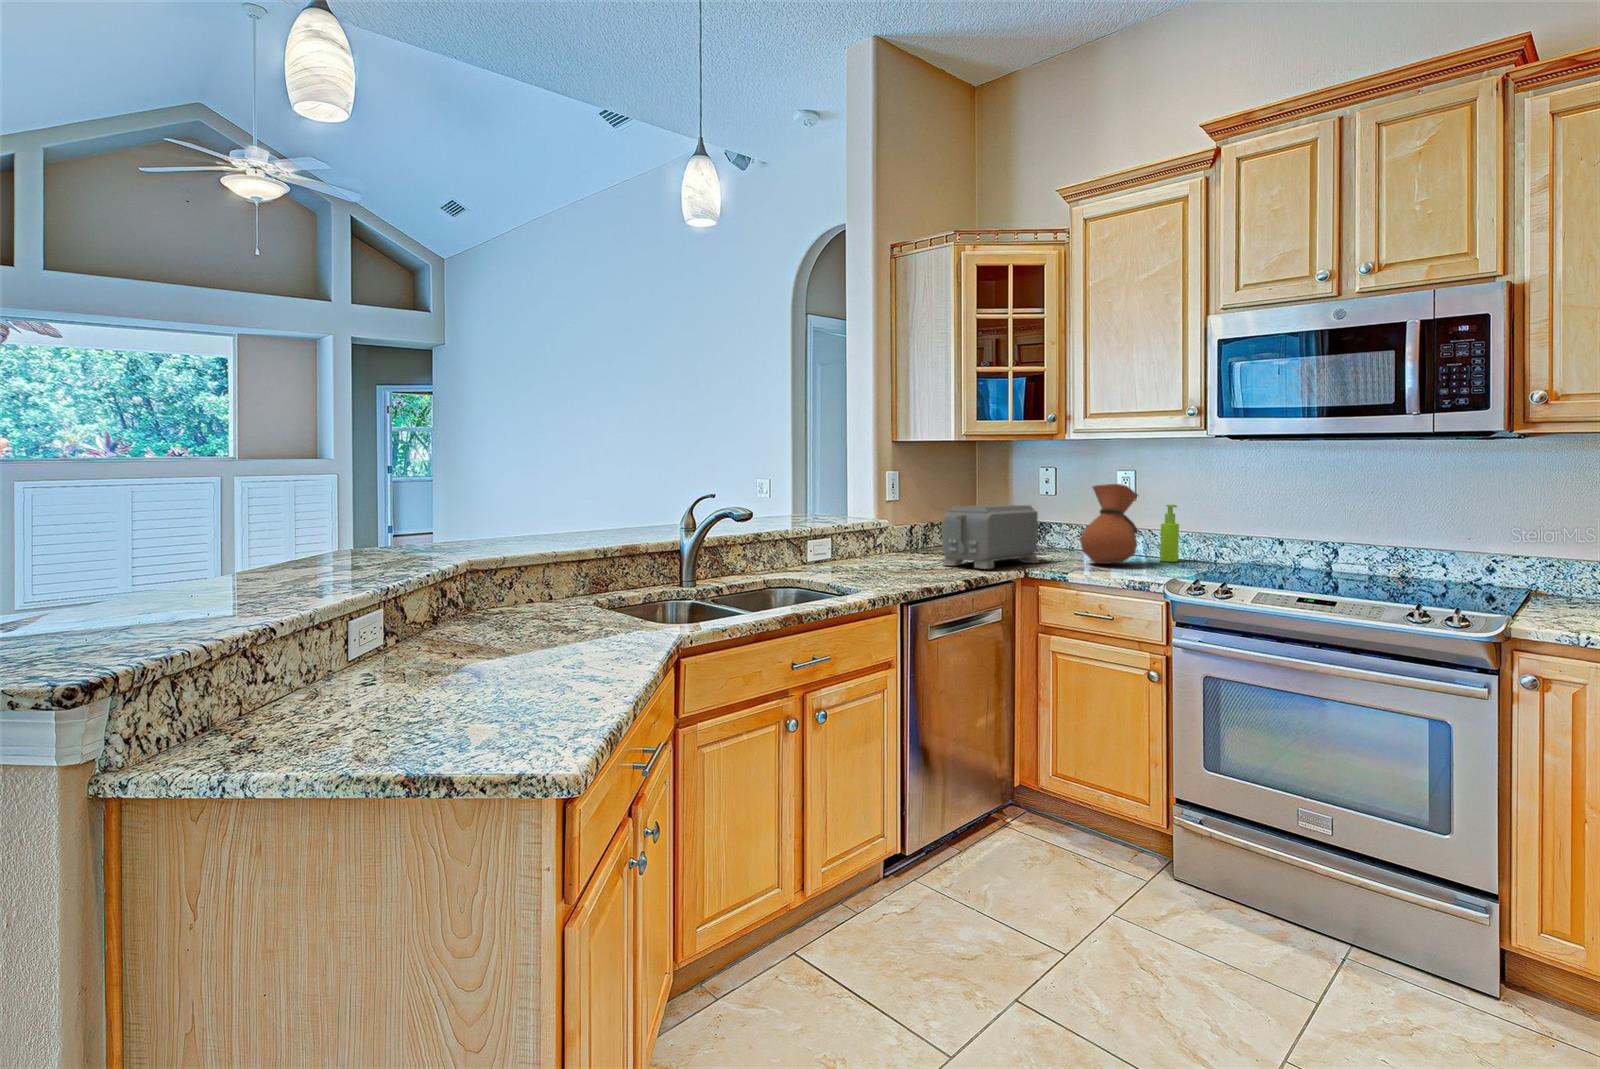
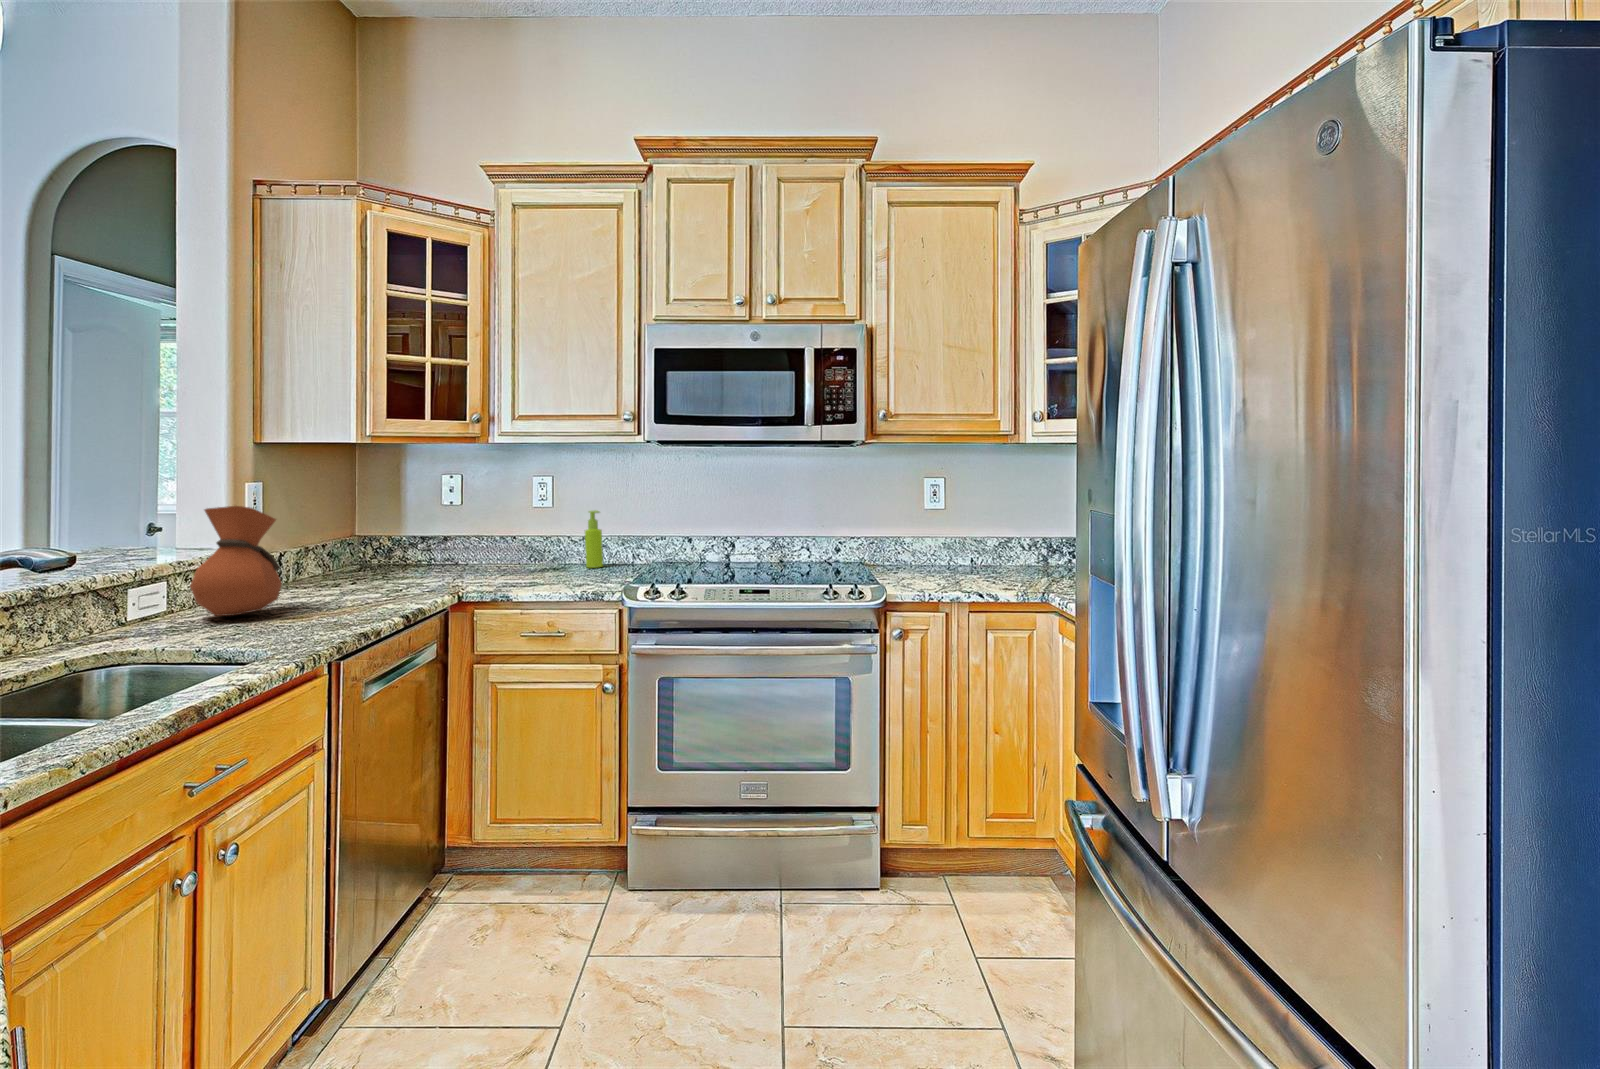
vase: present [1080,484,1138,564] -> present [190,506,282,616]
toaster: present [942,505,1039,569] -> none [345,519,466,599]

